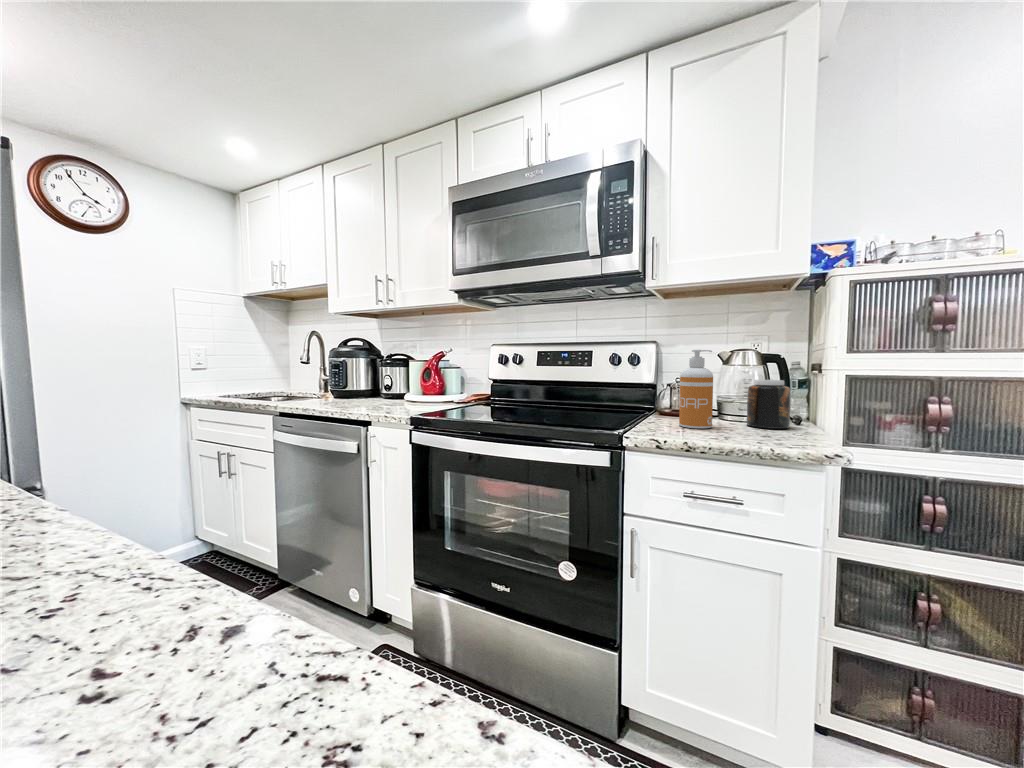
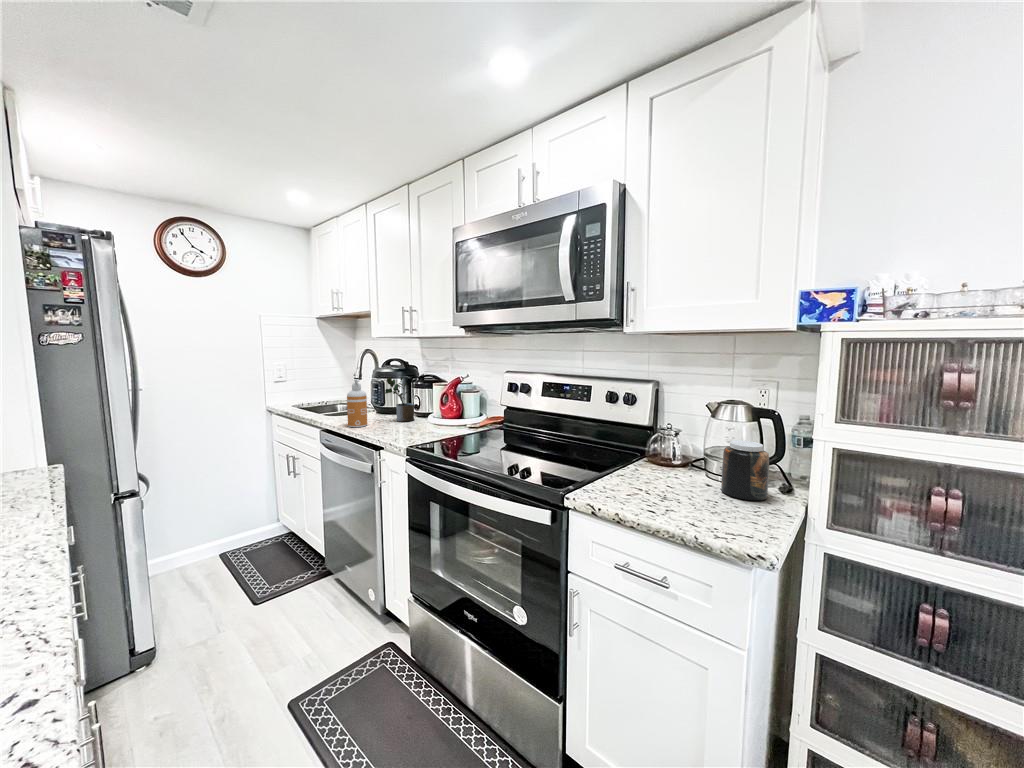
soap dispenser: present [679,350,713,428] -> present [347,379,367,427]
potted plant: none [355,353,387,402] -> present [385,377,414,422]

